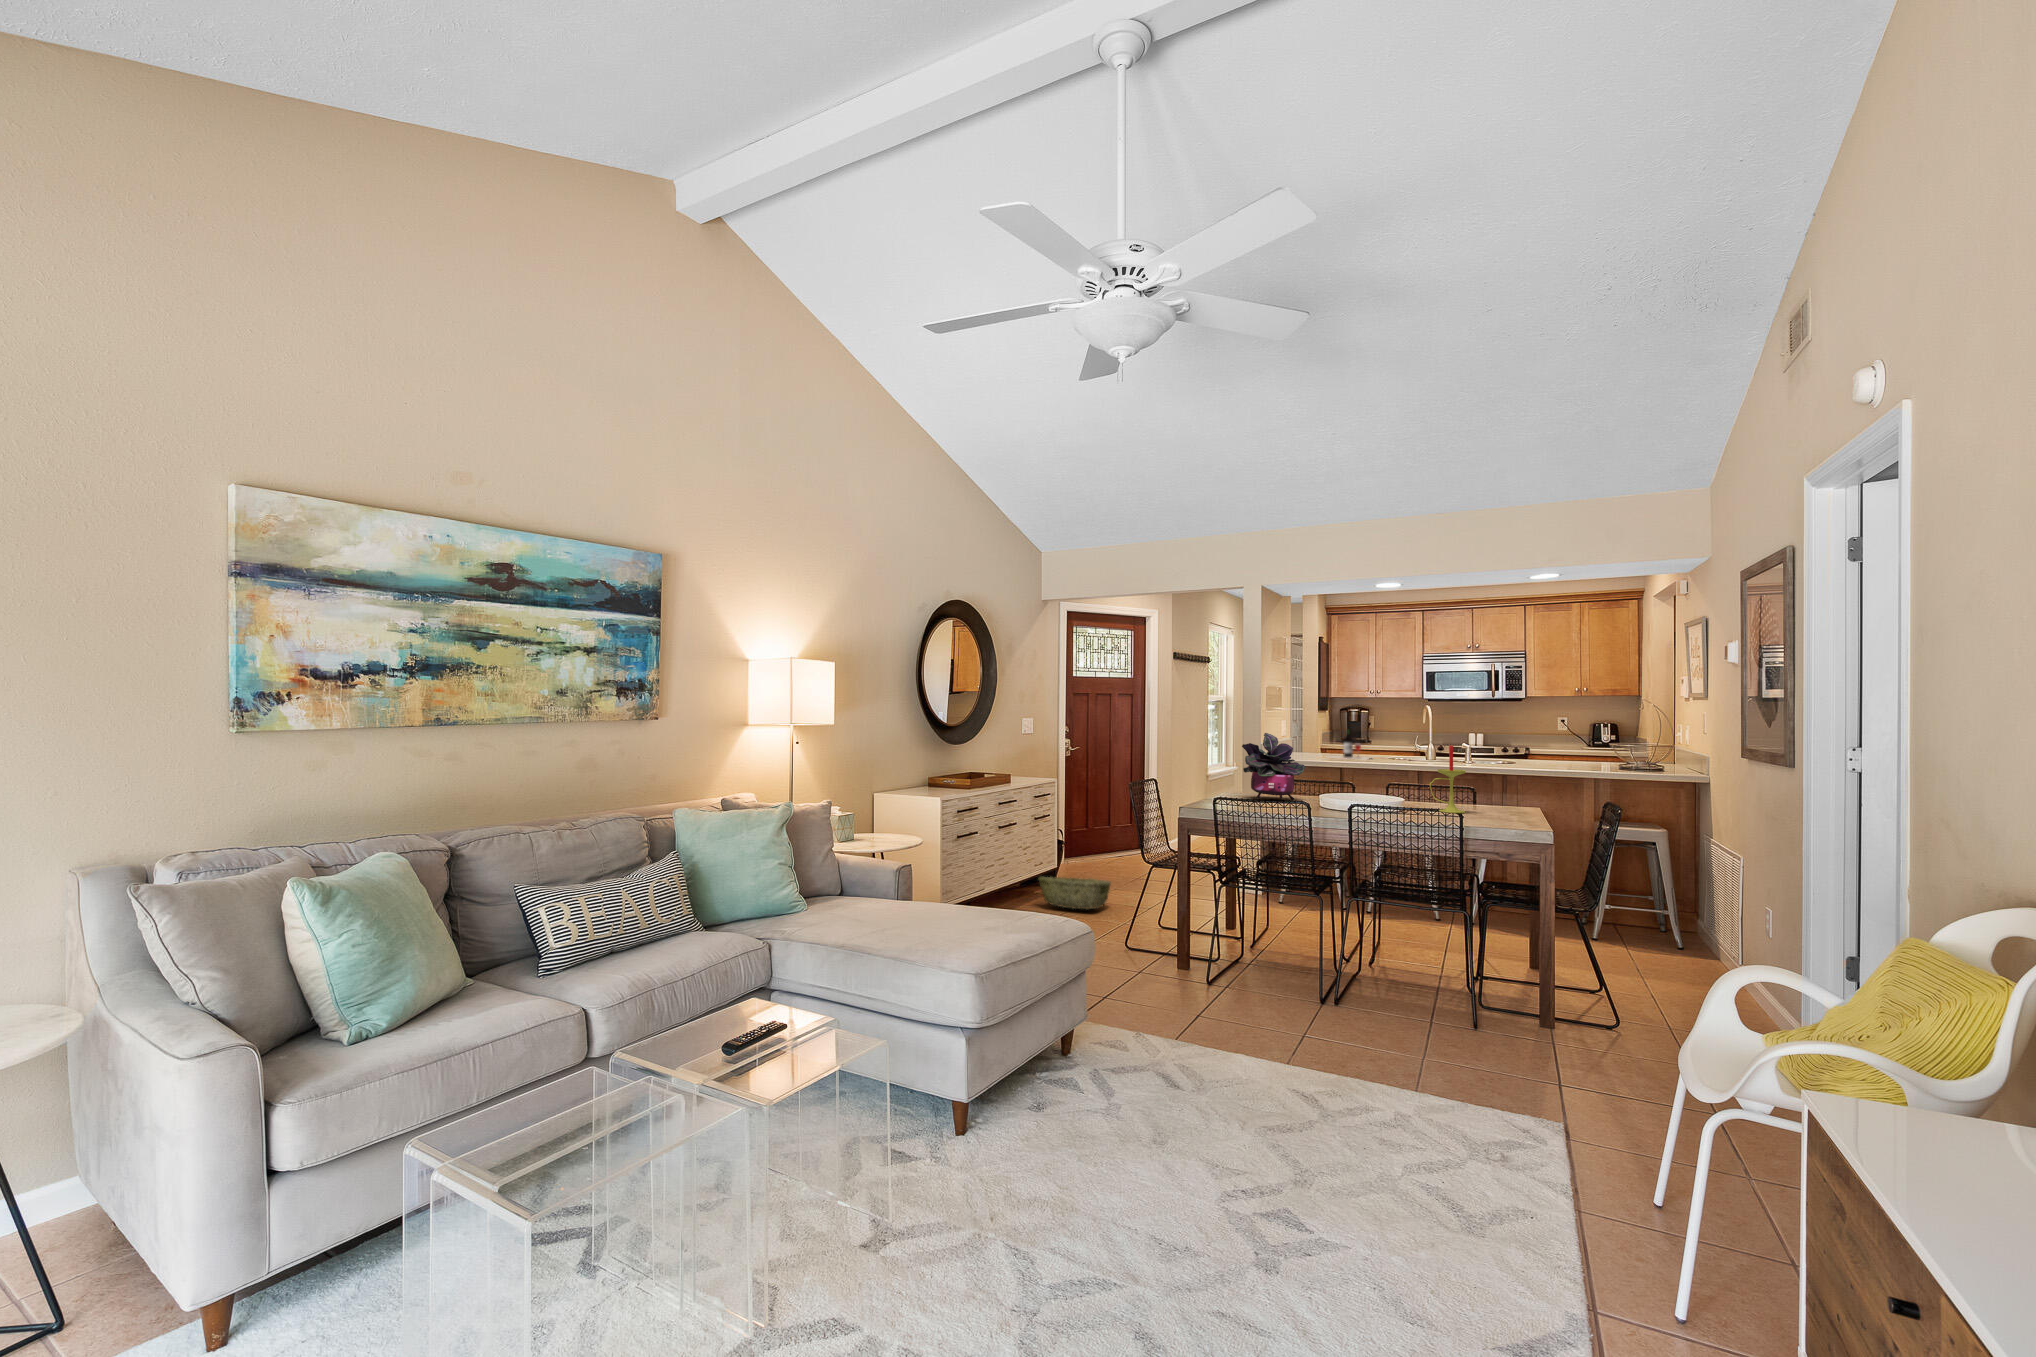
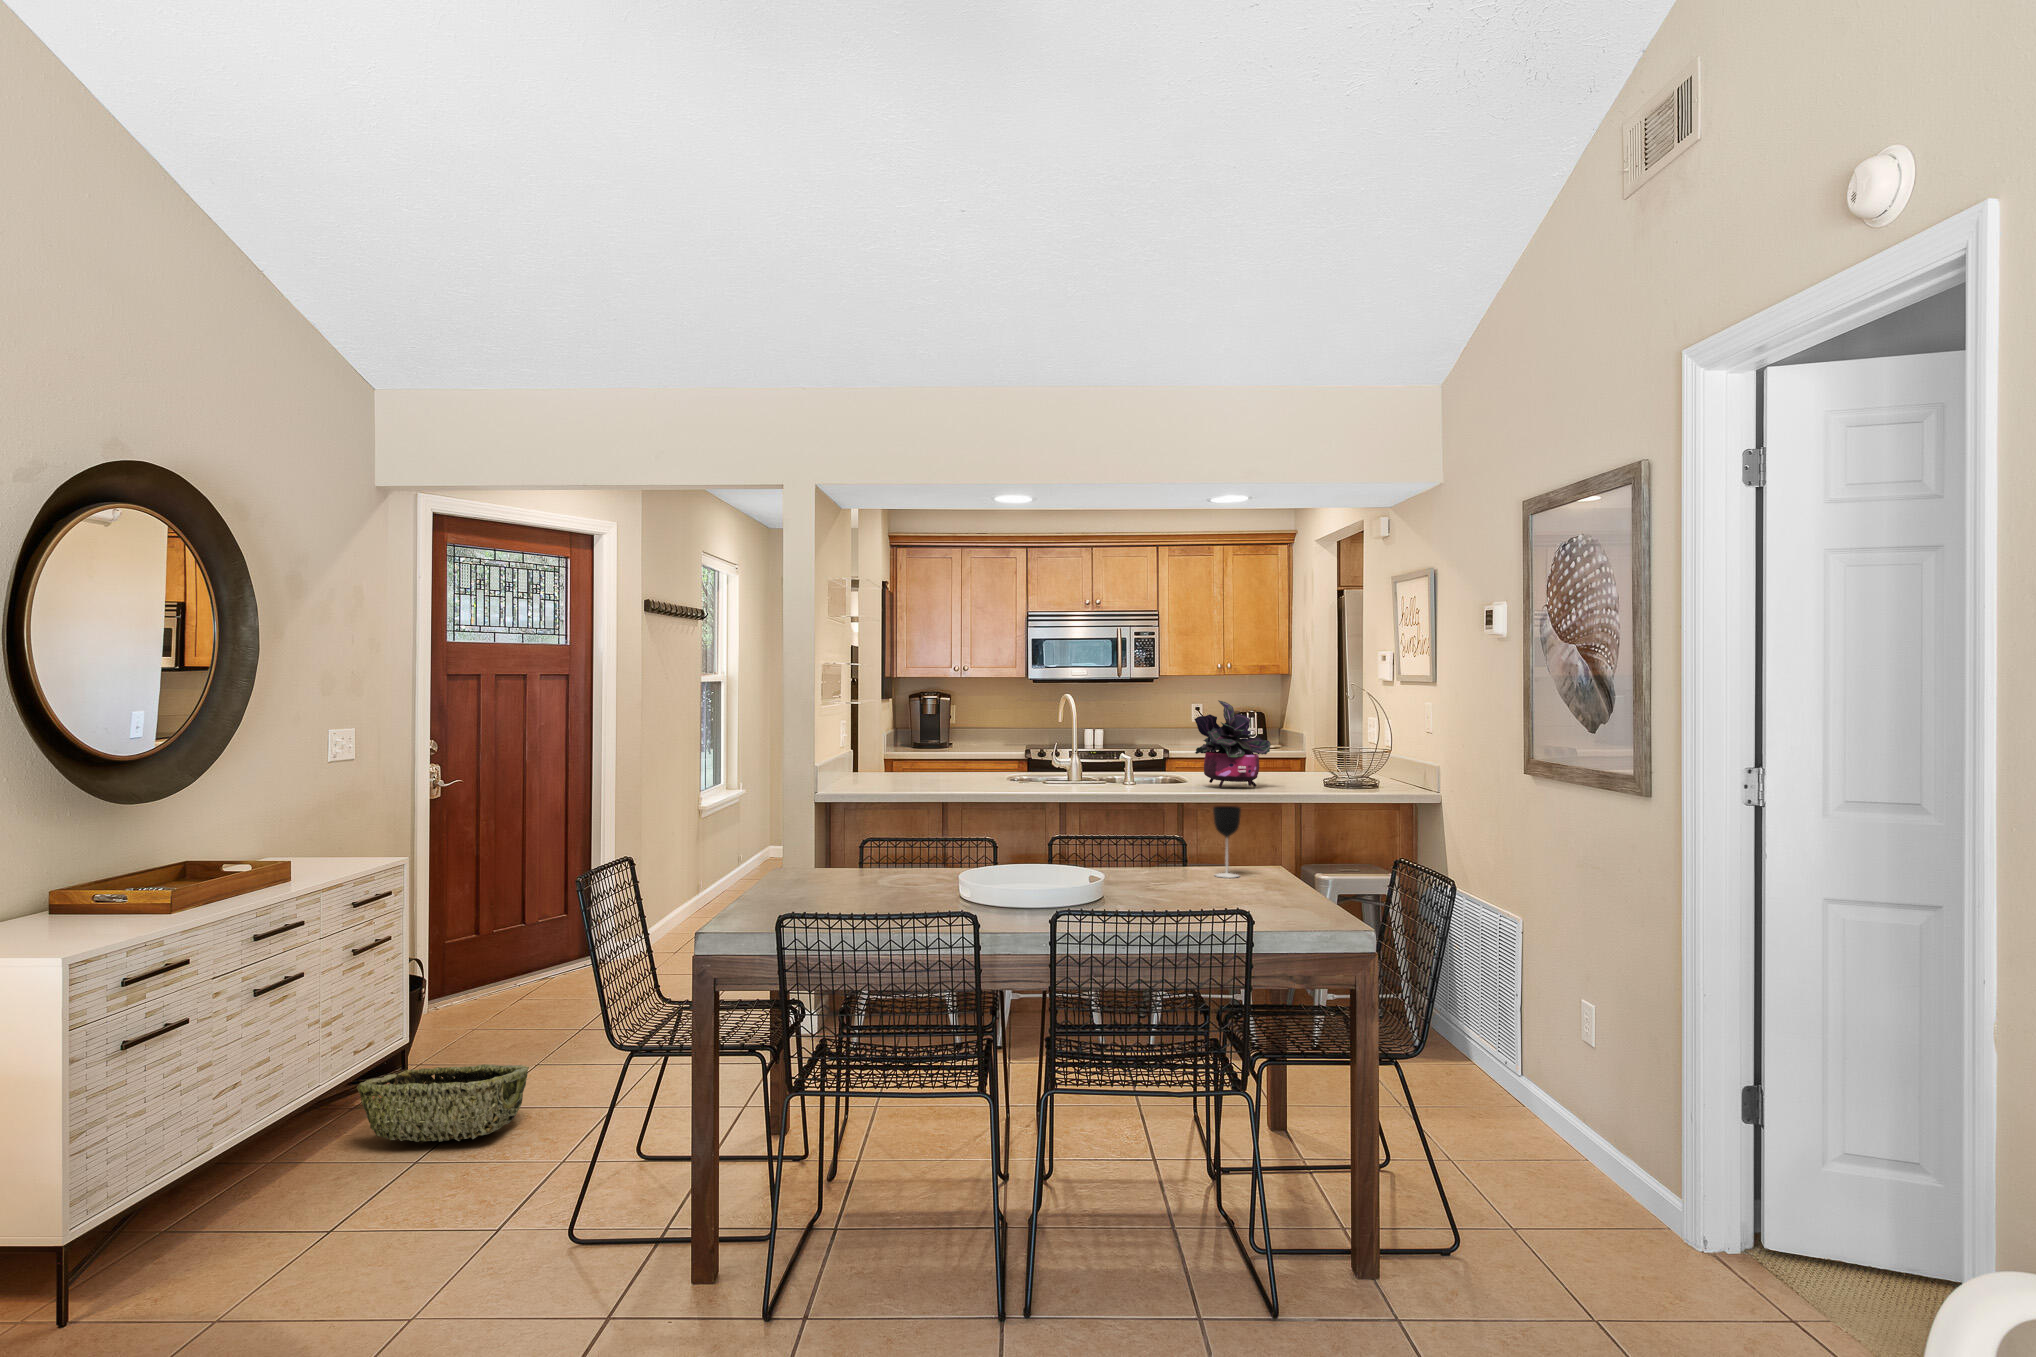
wine bottle: present [1332,730,1368,759] -> none [911,735,993,786]
potted plant: present [1242,733,1305,800] -> present [1194,700,1271,787]
candle: present [1429,746,1466,813] -> none [1140,773,1198,896]
wine glass: none [1489,768,1508,810] -> present [1213,806,1241,878]

